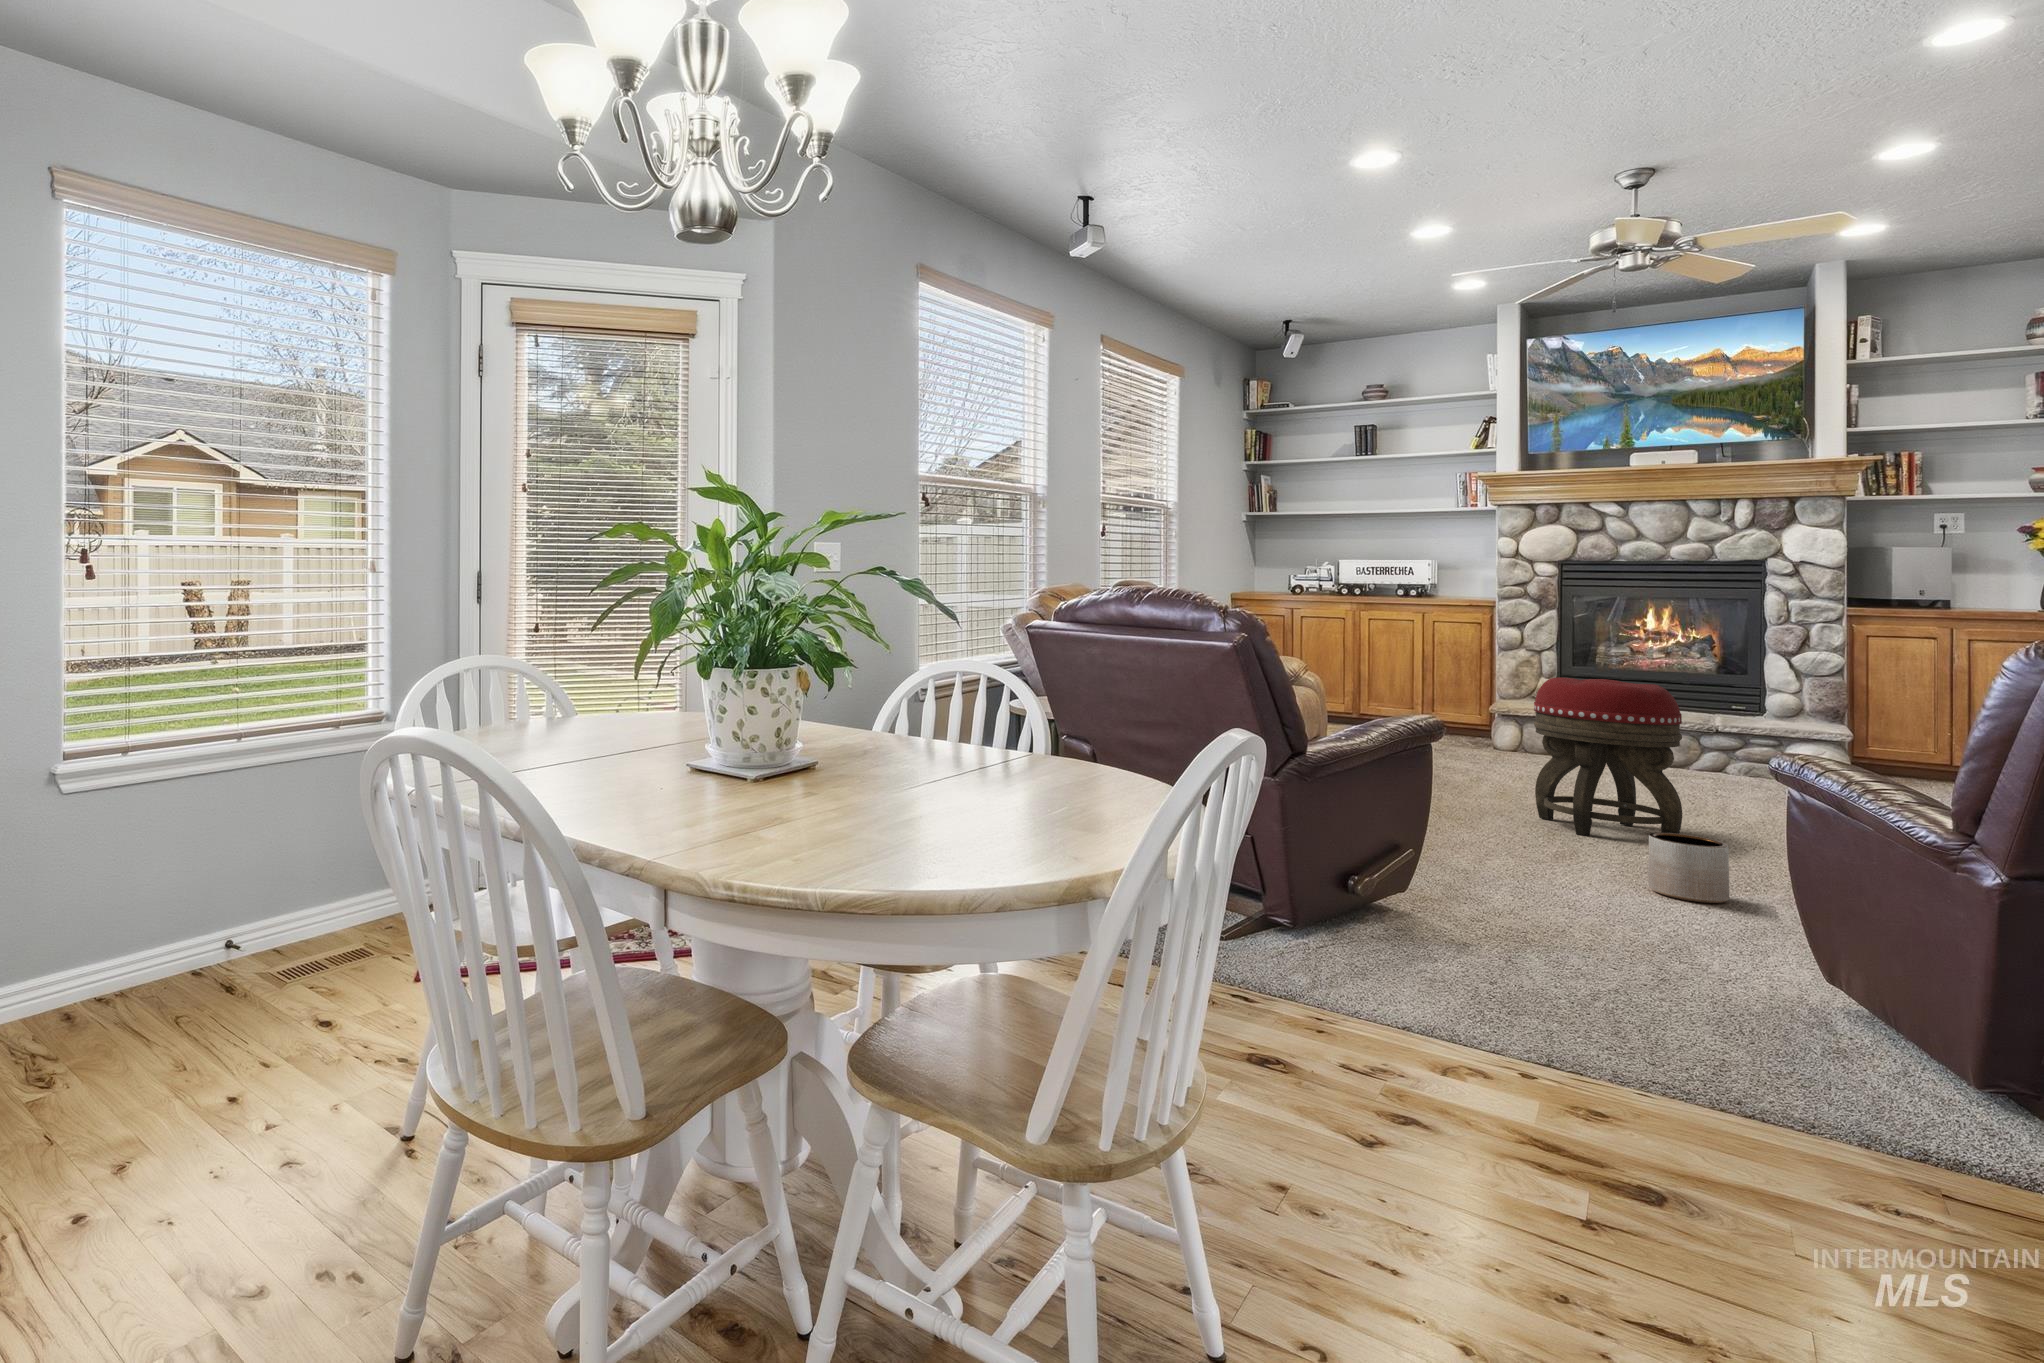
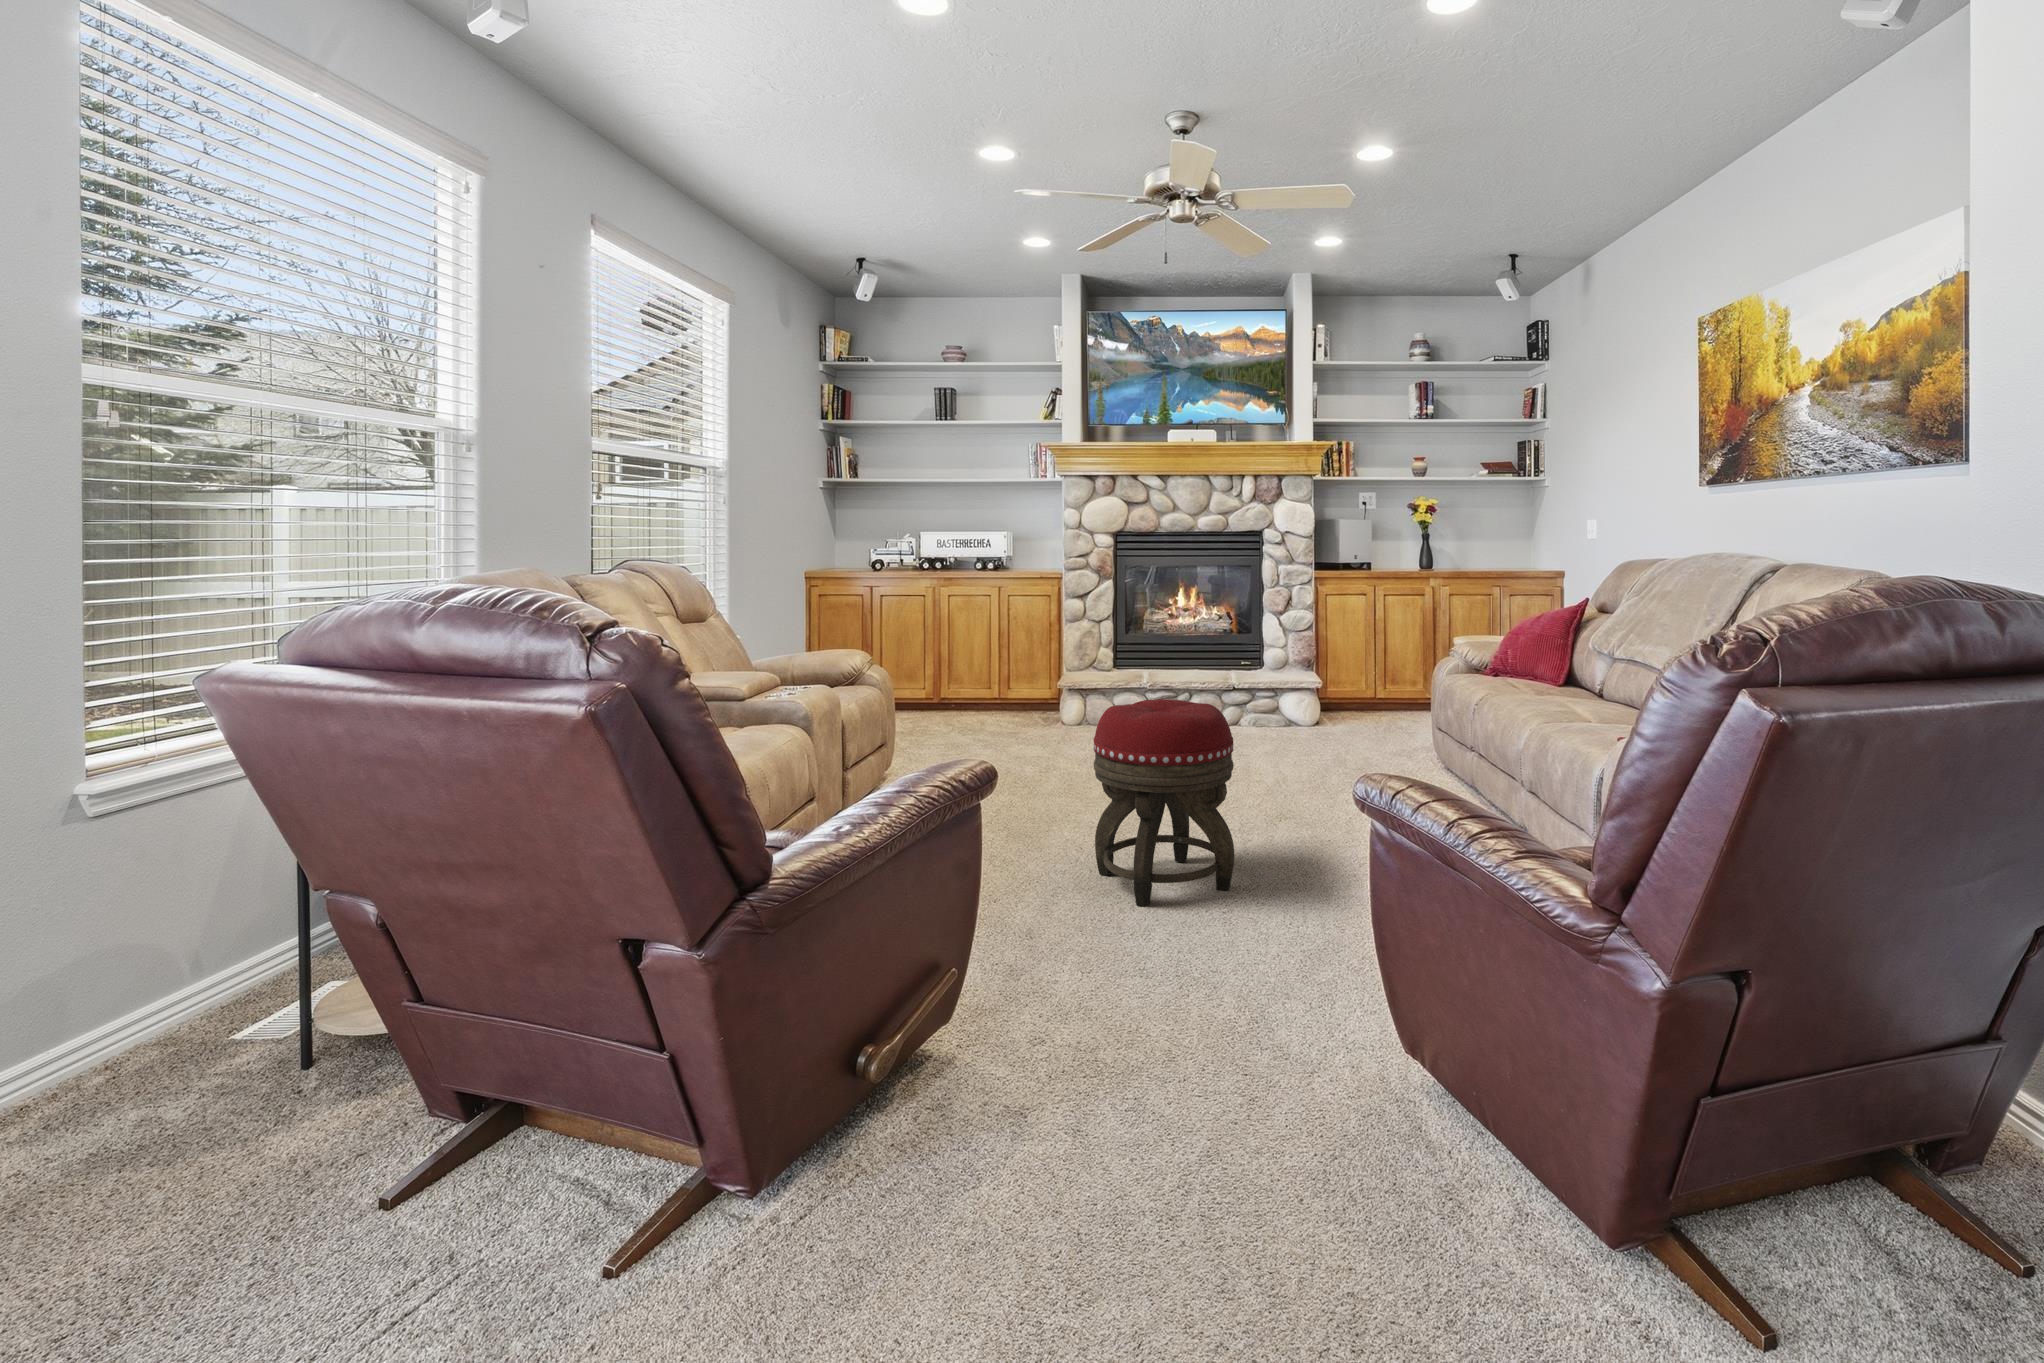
planter: present [1648,833,1730,903] -> none [1225,962,1311,1077]

